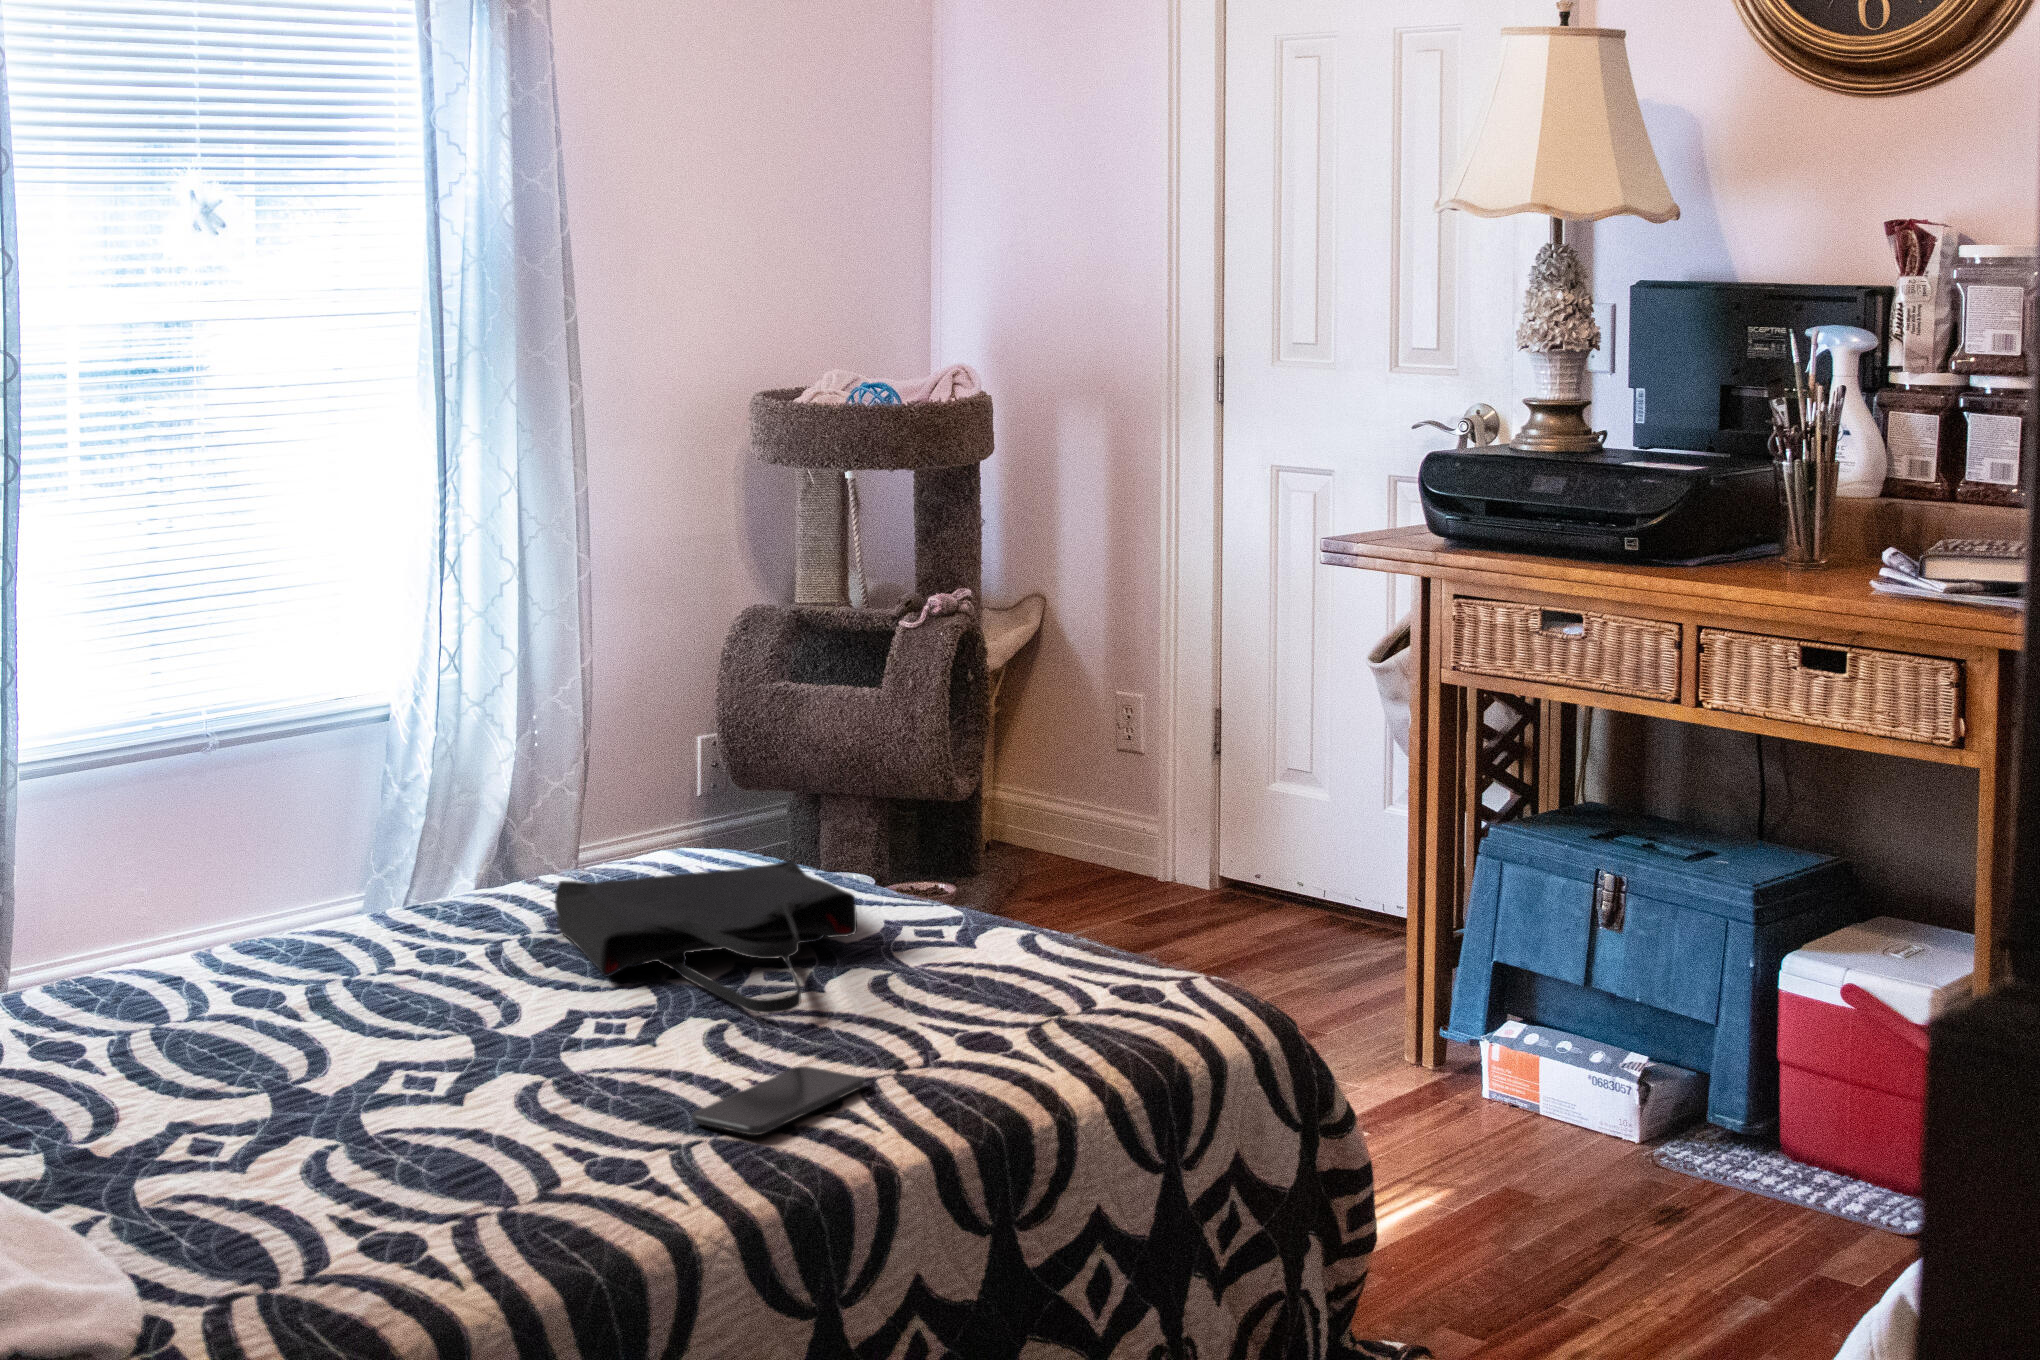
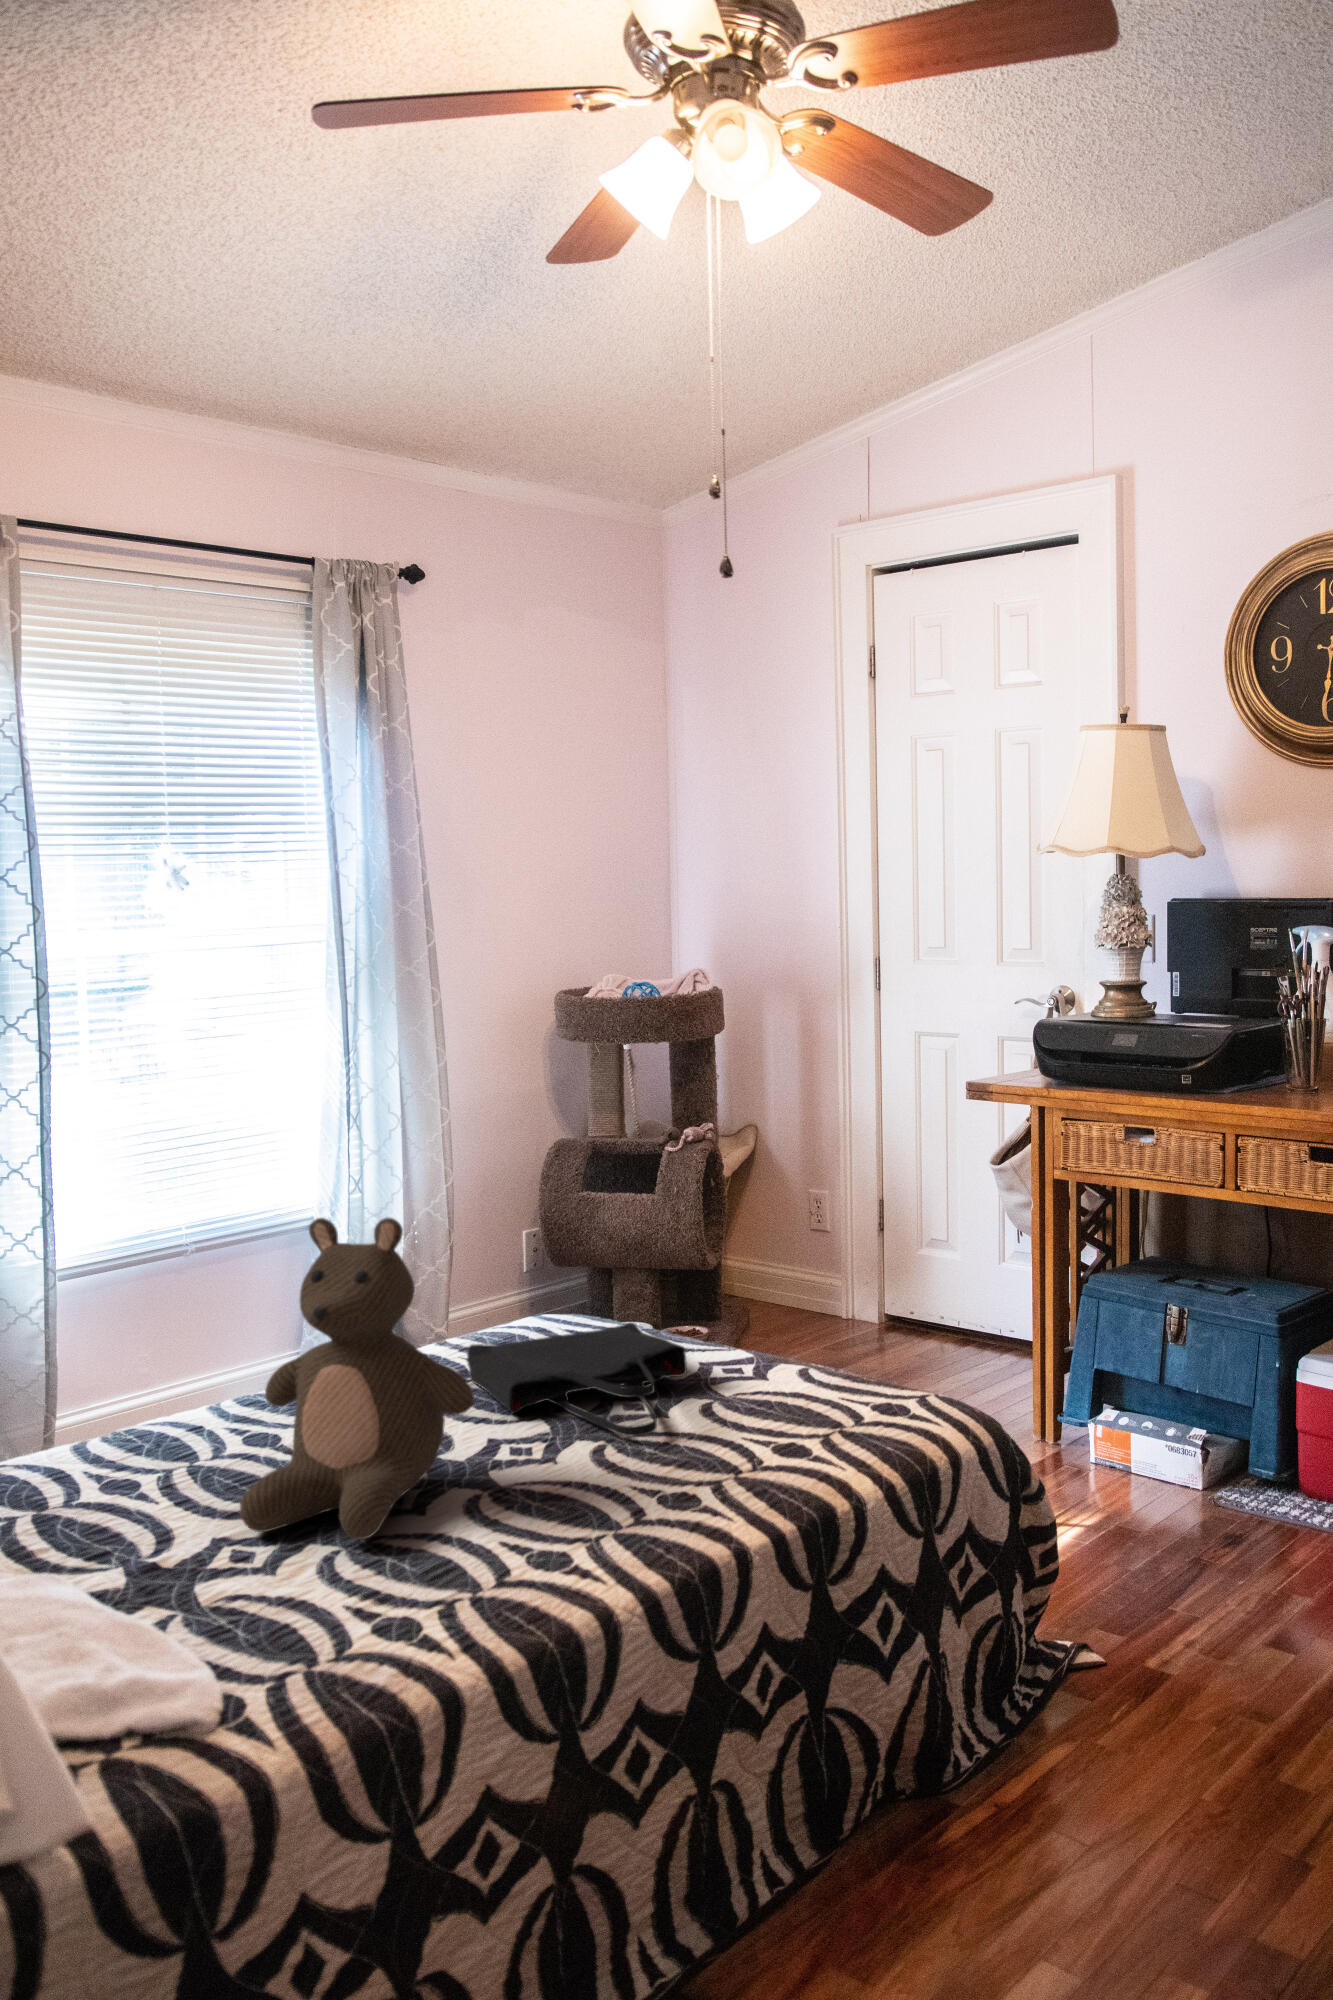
stuffed bear: none [207,690,533,1132] -> present [240,1218,474,1540]
smartphone: present [692,1066,865,1135] -> none [596,1475,715,1529]

